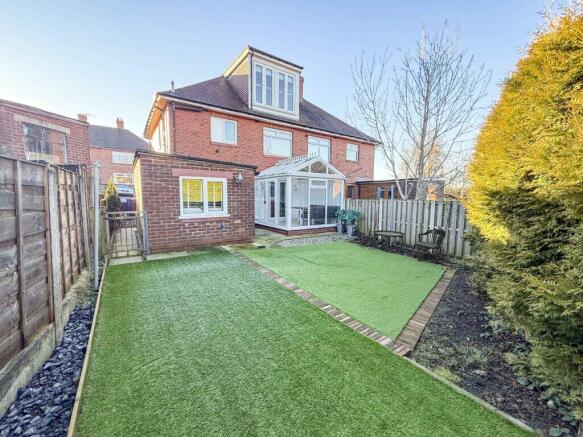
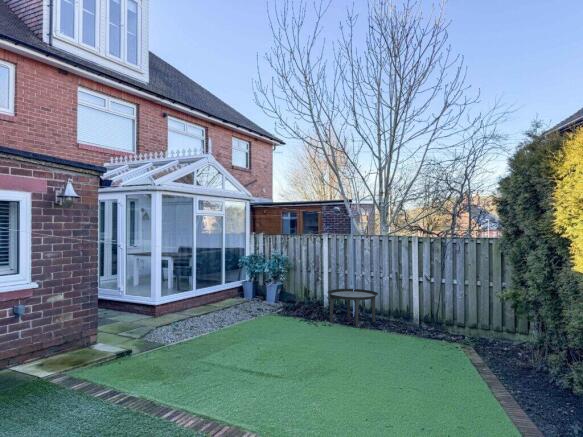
chair: present [414,229,446,264] -> none [400,281,441,337]

